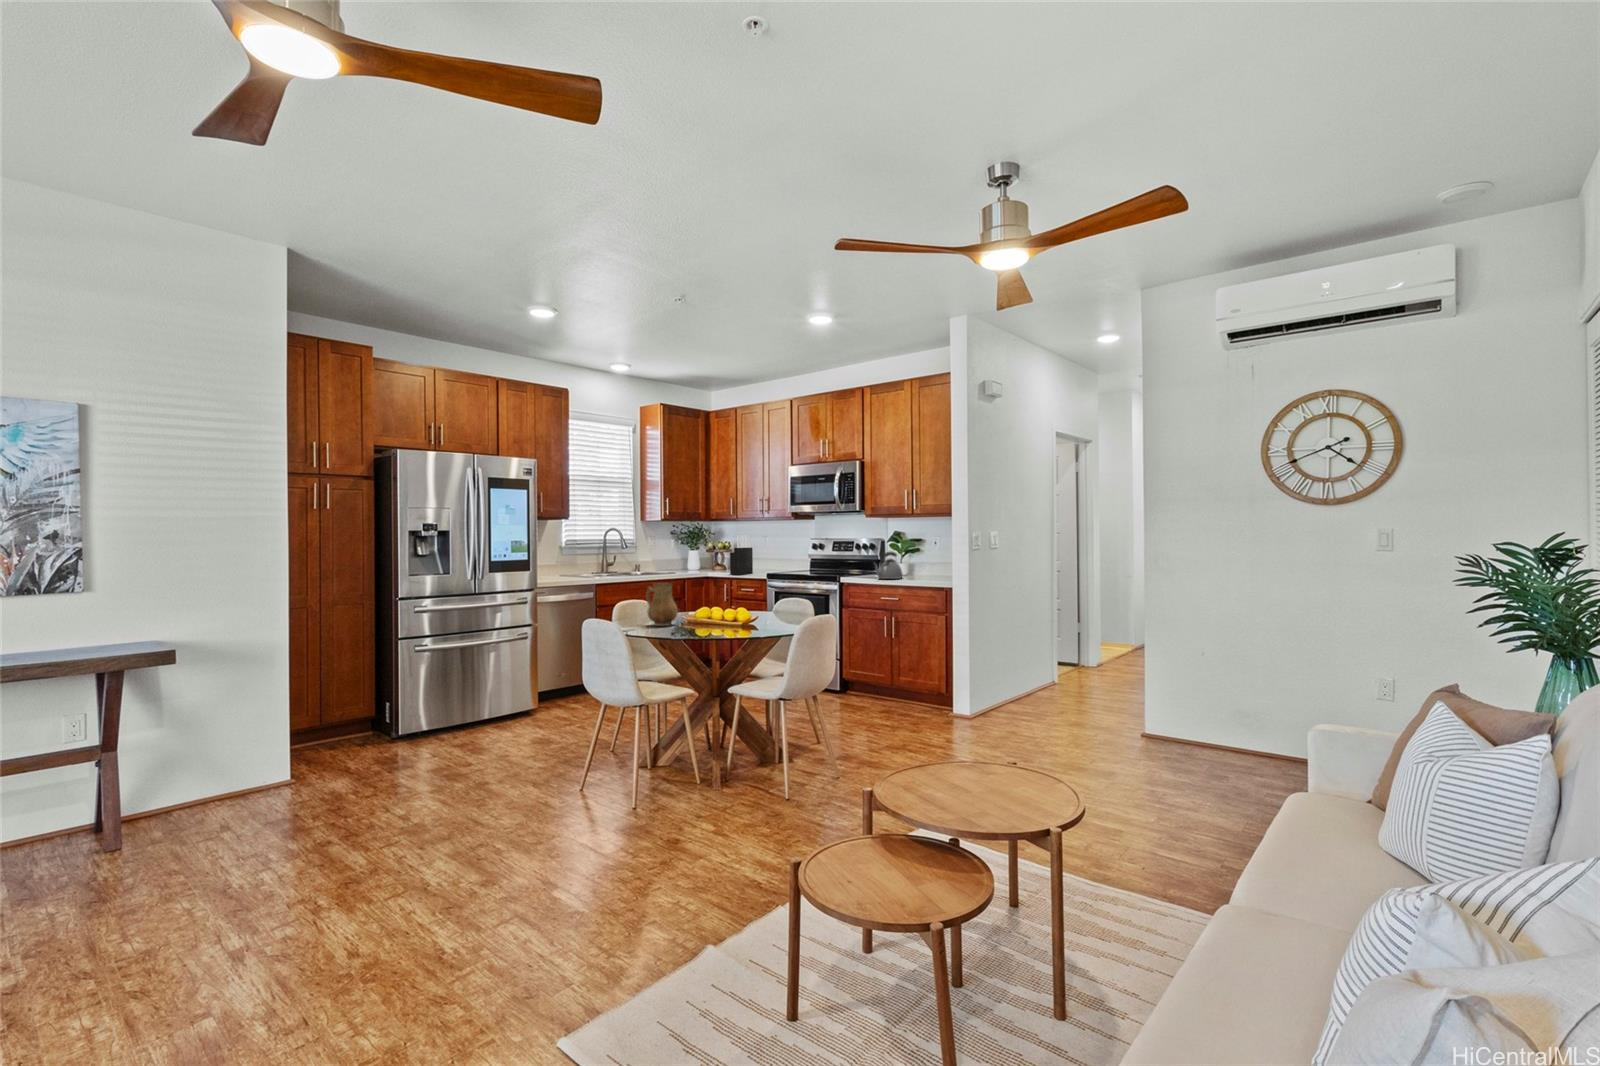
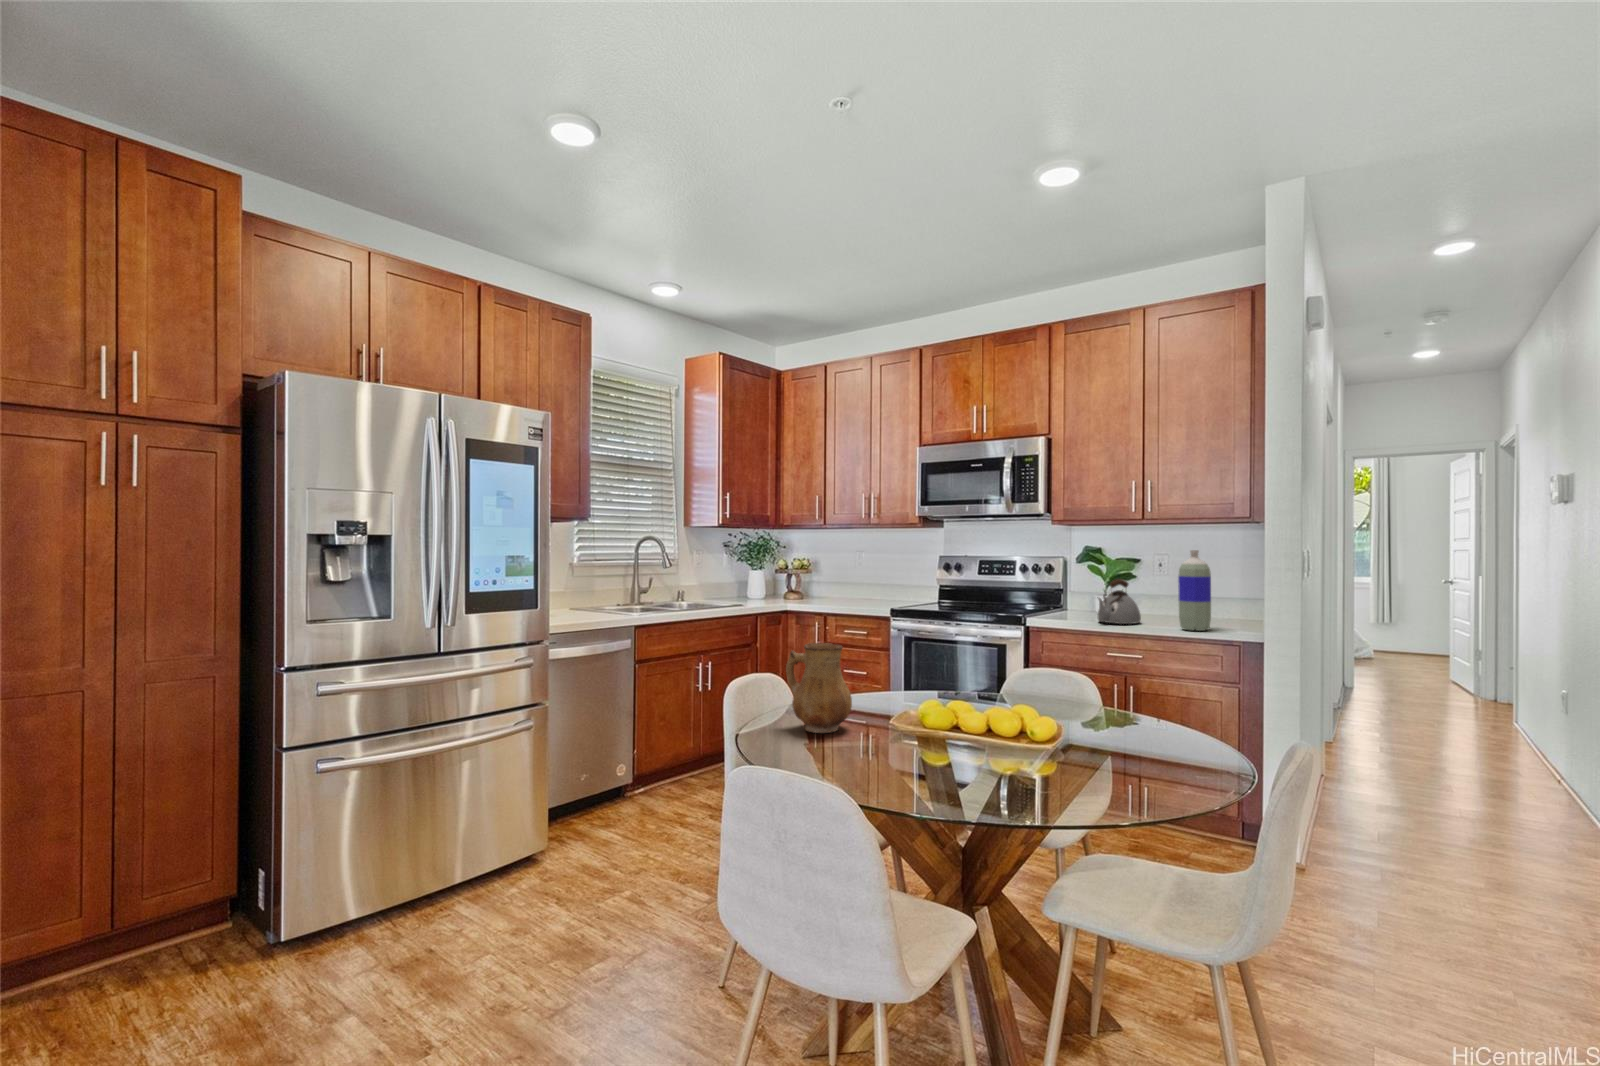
bottle: none [914,533,932,582] -> present [1178,550,1211,631]
knife block: present [730,534,753,575] -> none [830,548,862,610]

